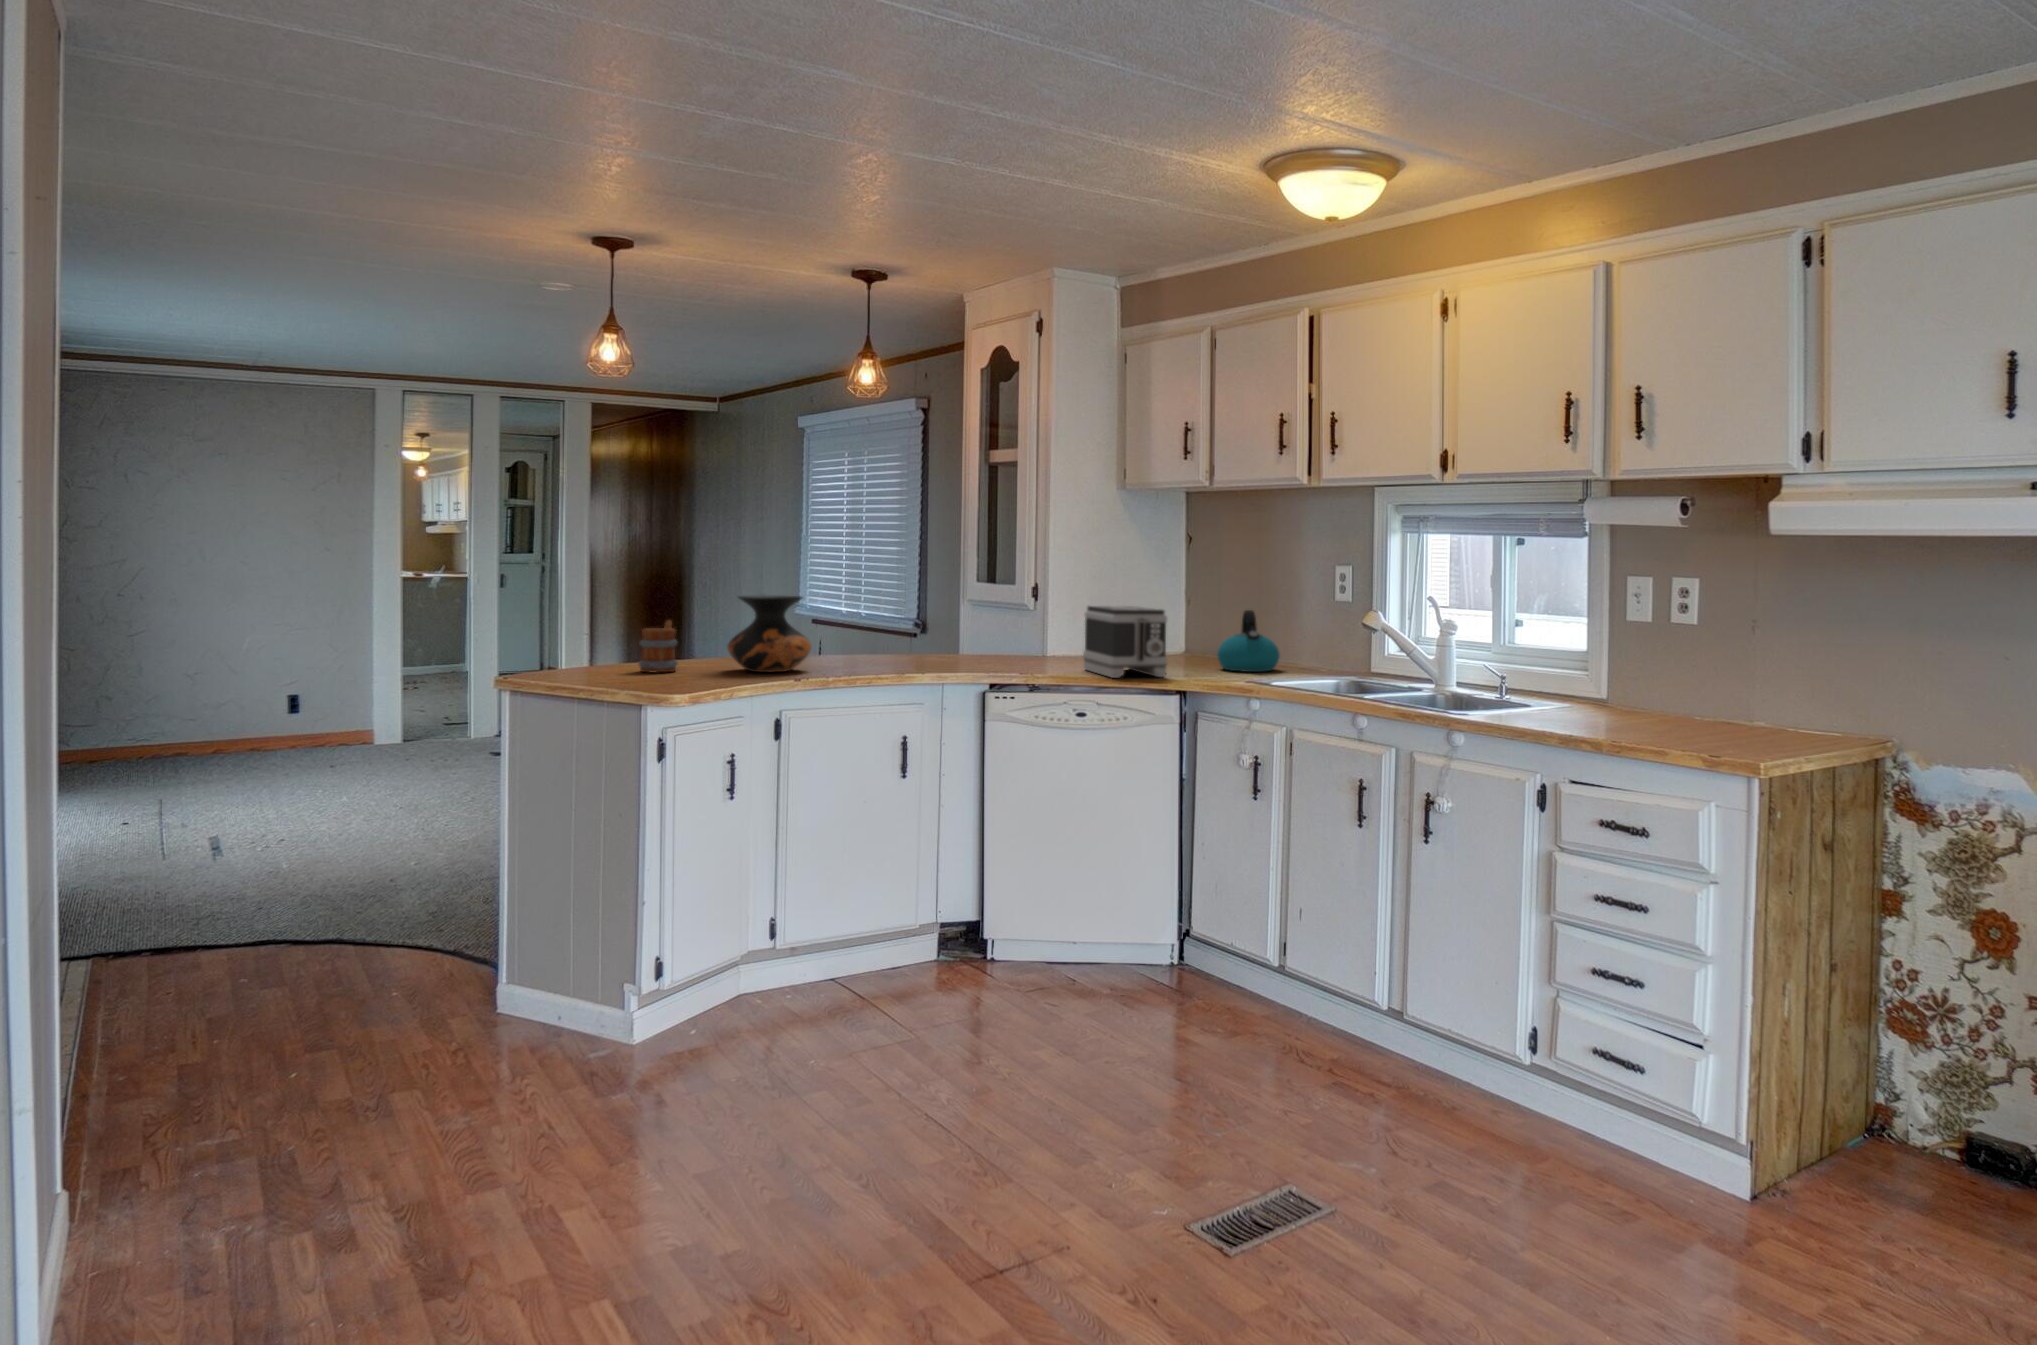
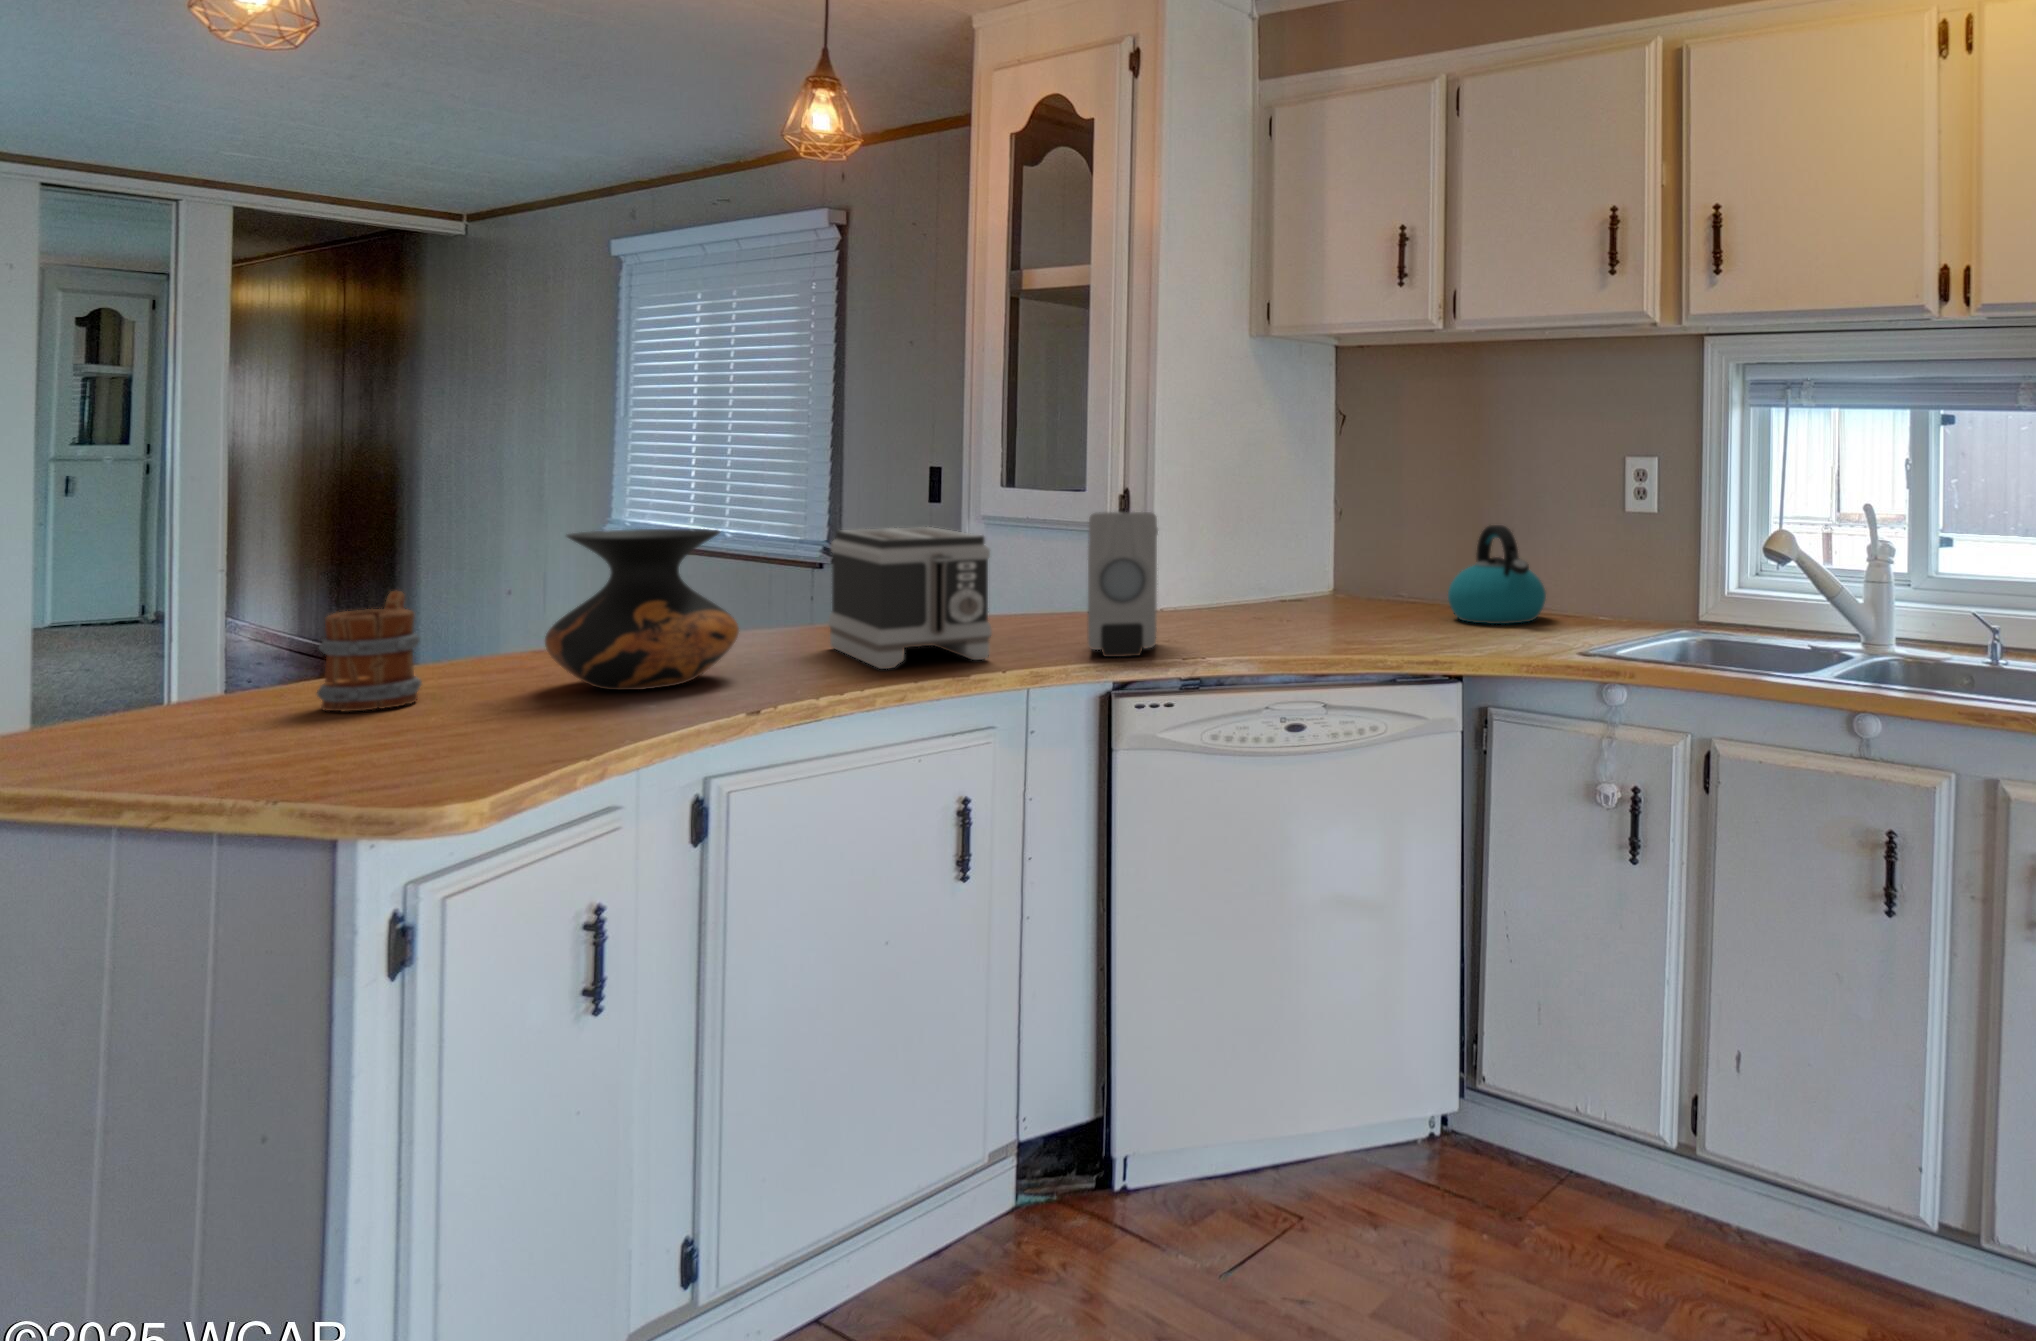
soap dispenser: none [983,593,1030,673] -> present [1088,512,1158,657]
toaster: present [1083,606,1167,678] -> present [828,527,992,669]

